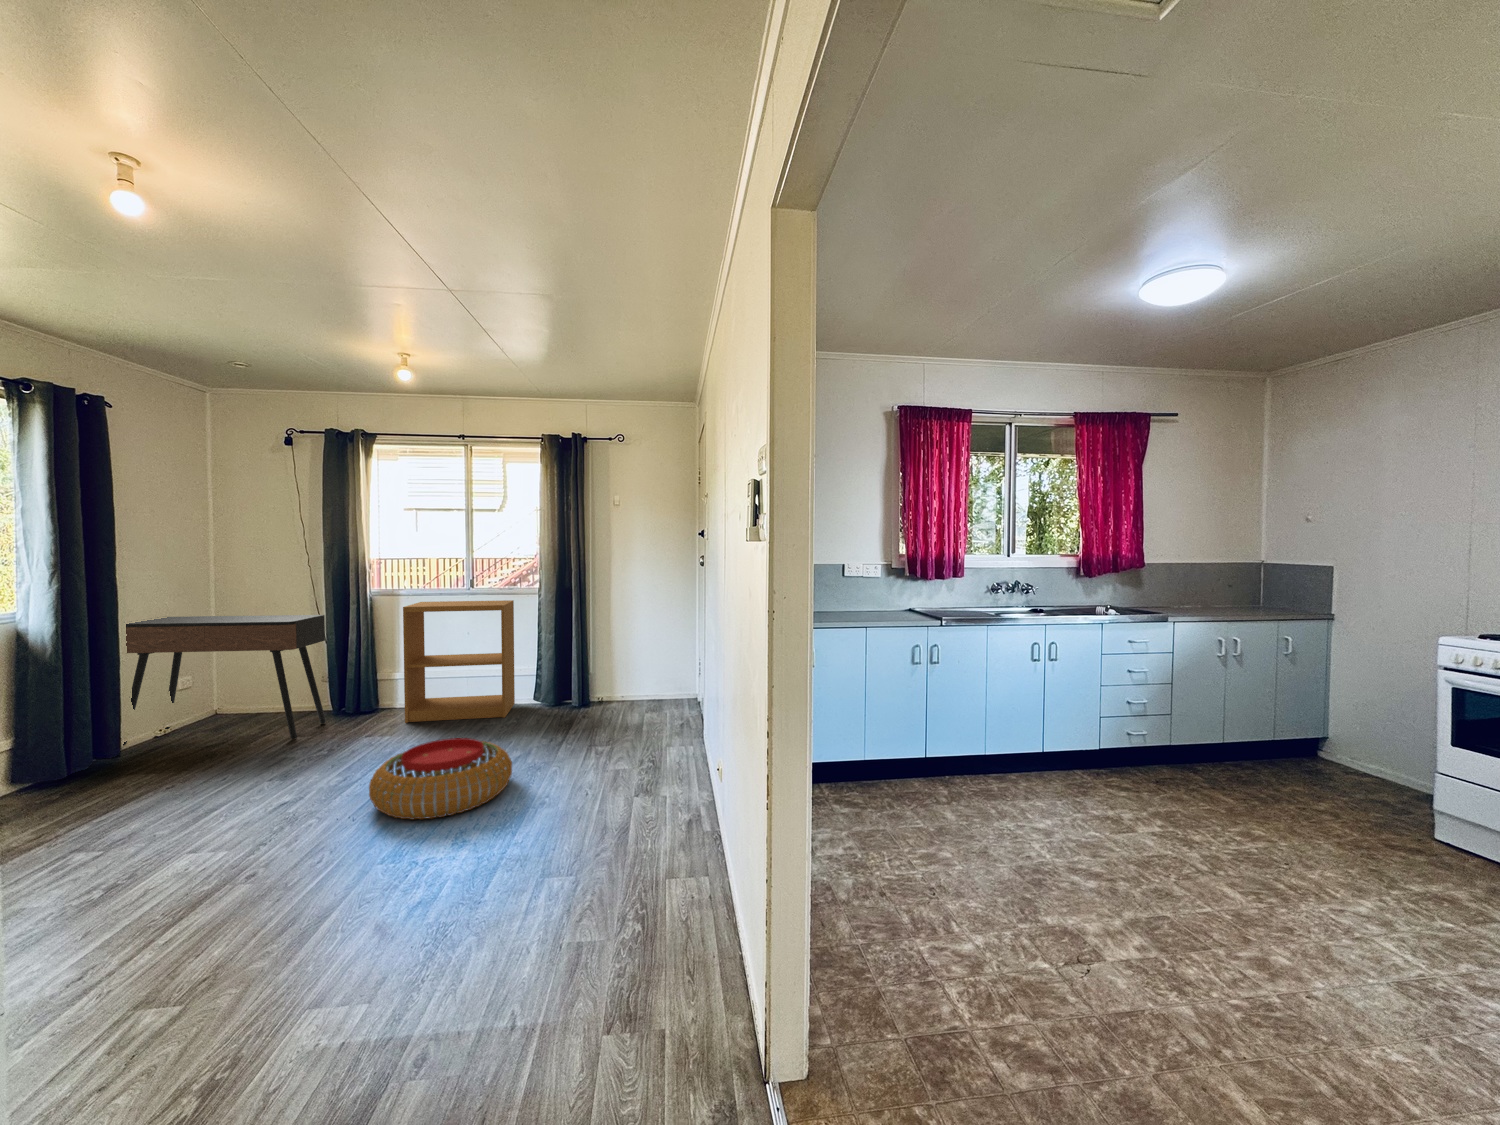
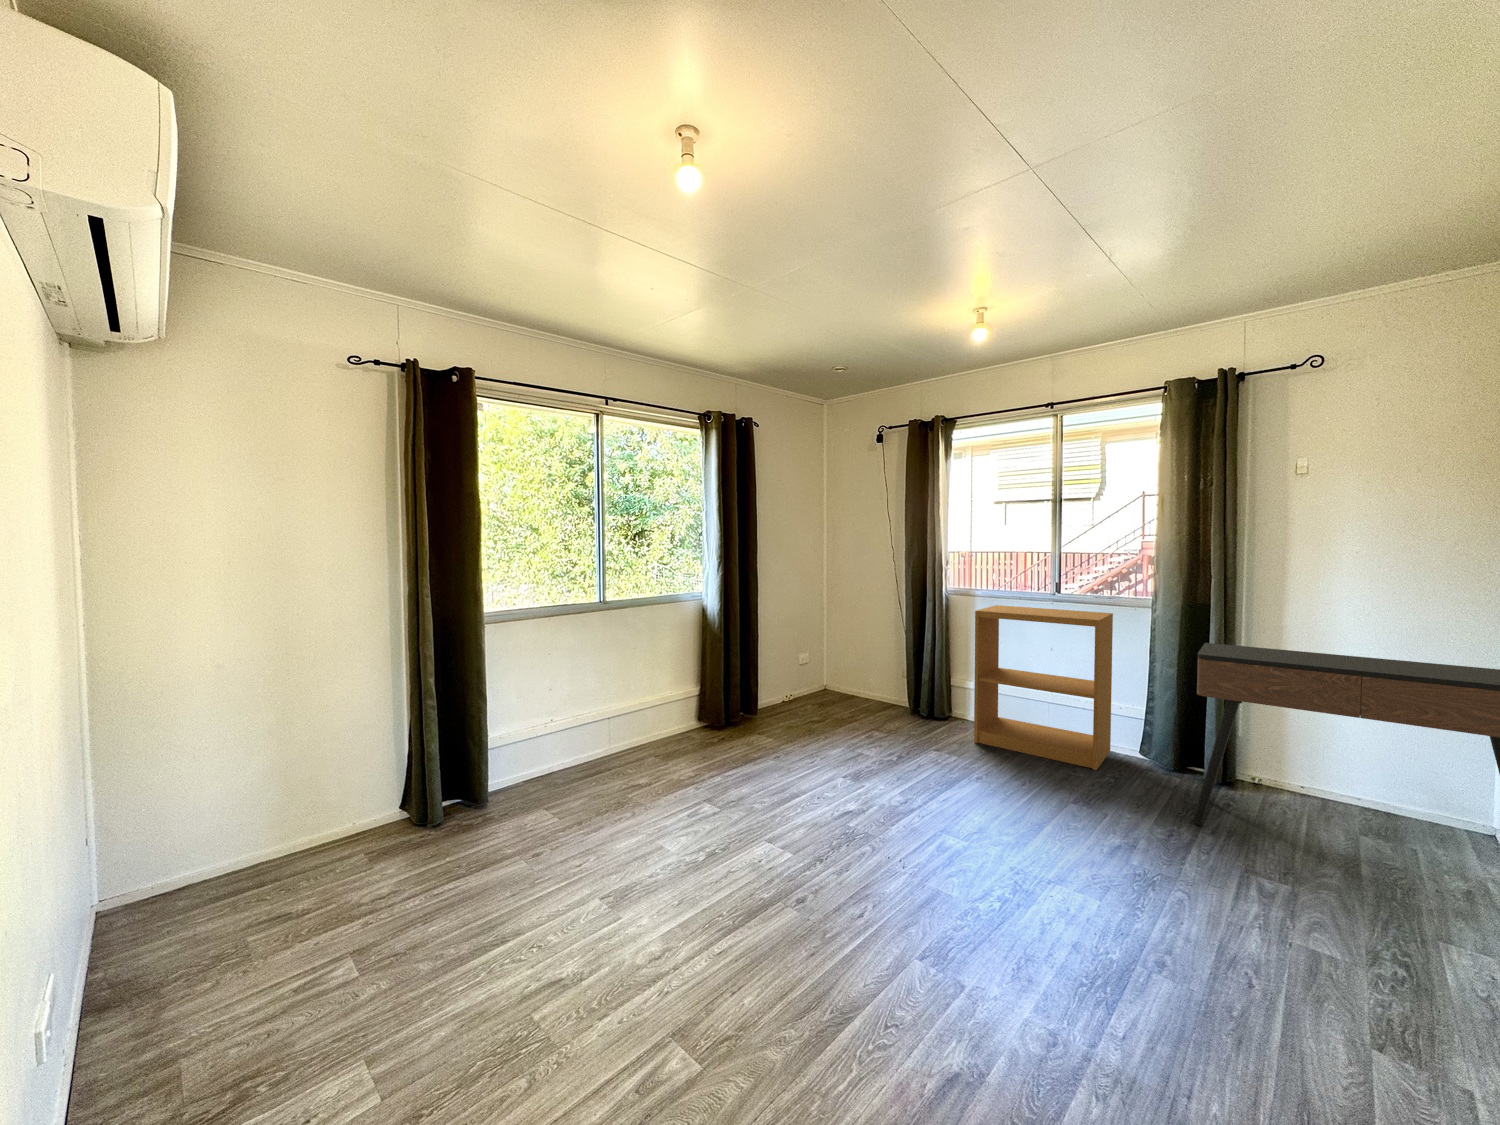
console table: present [123,615,326,746] -> present [1193,643,1500,825]
pouf: present [369,738,512,819] -> none [921,795,1108,922]

